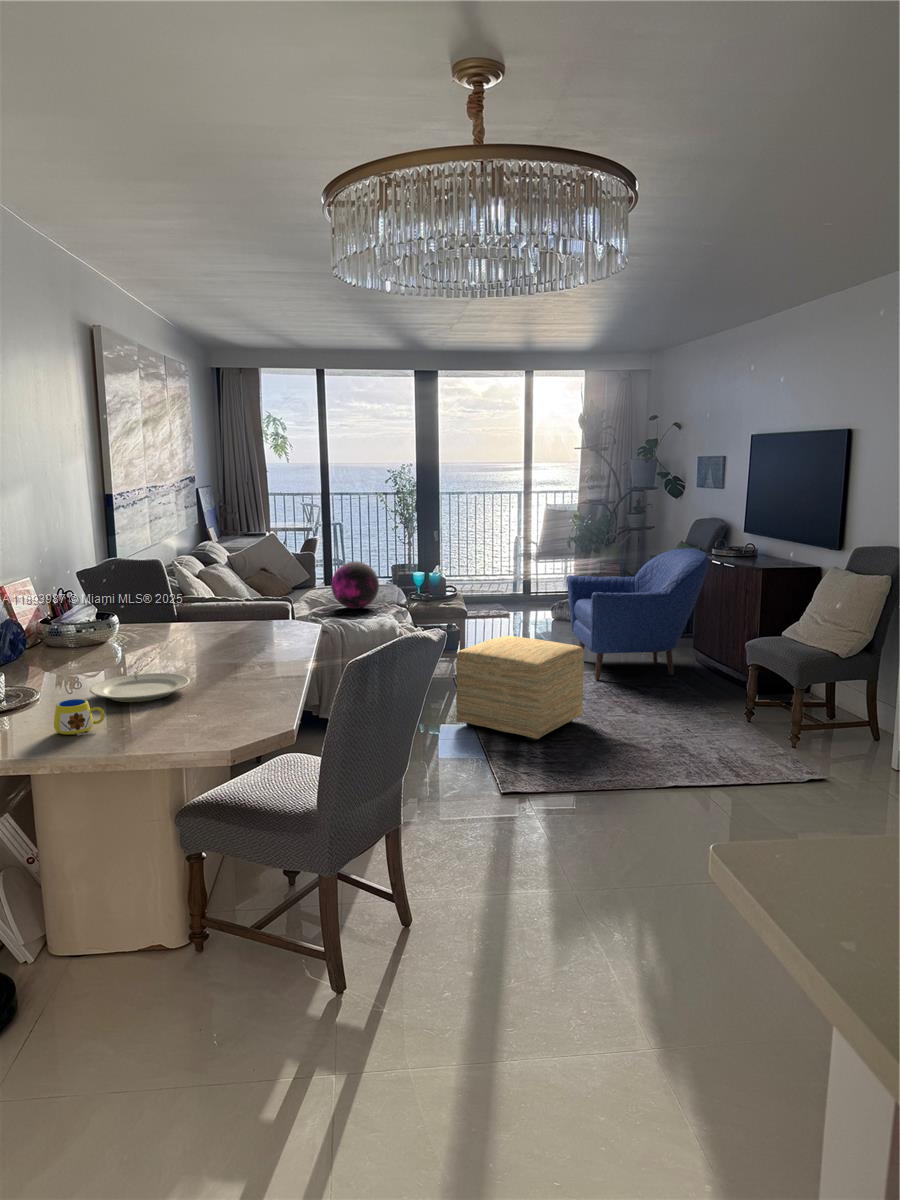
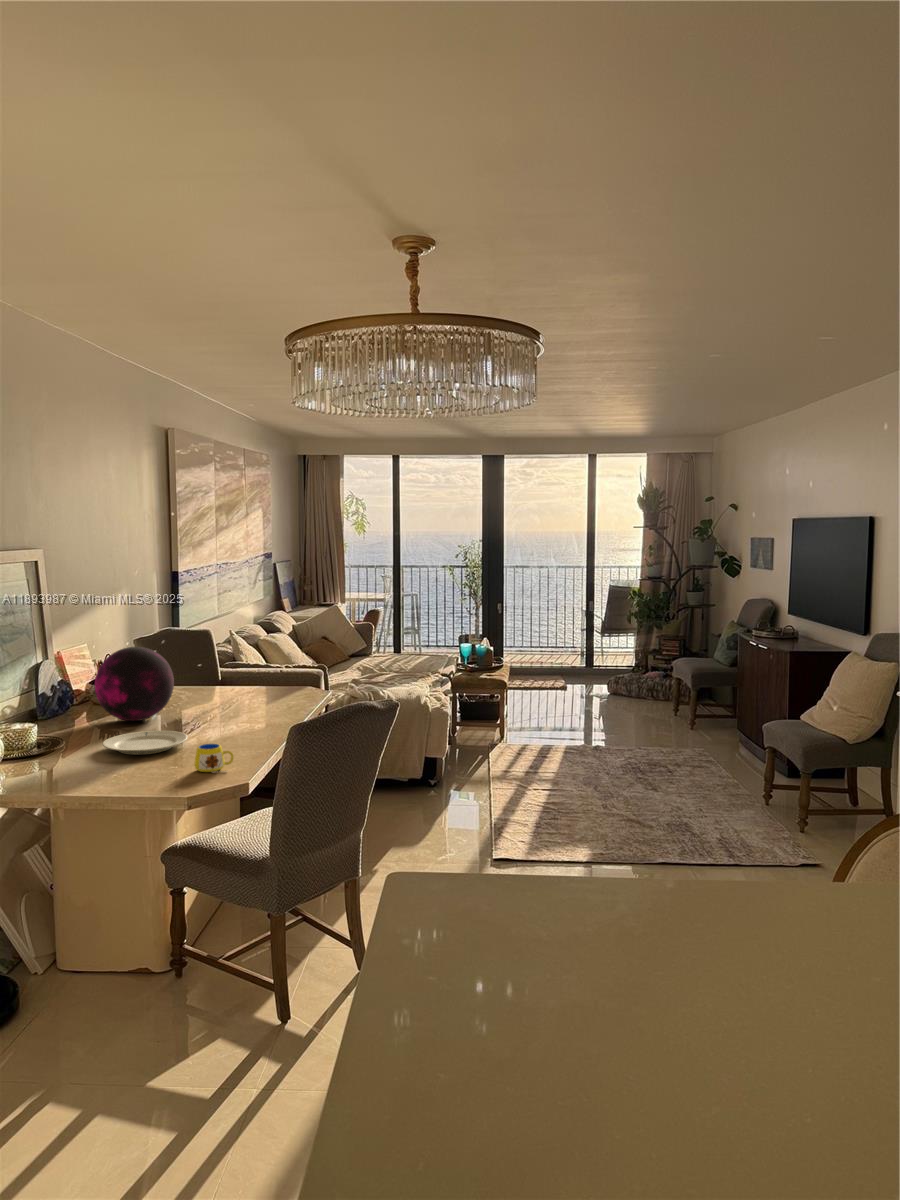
armchair: present [567,549,709,680] -> none [607,629,742,755]
decorative orb: present [331,562,379,609] -> present [95,647,174,721]
ottoman: present [456,636,584,741] -> none [475,708,599,811]
mug: present [54,699,104,735] -> present [195,744,233,772]

